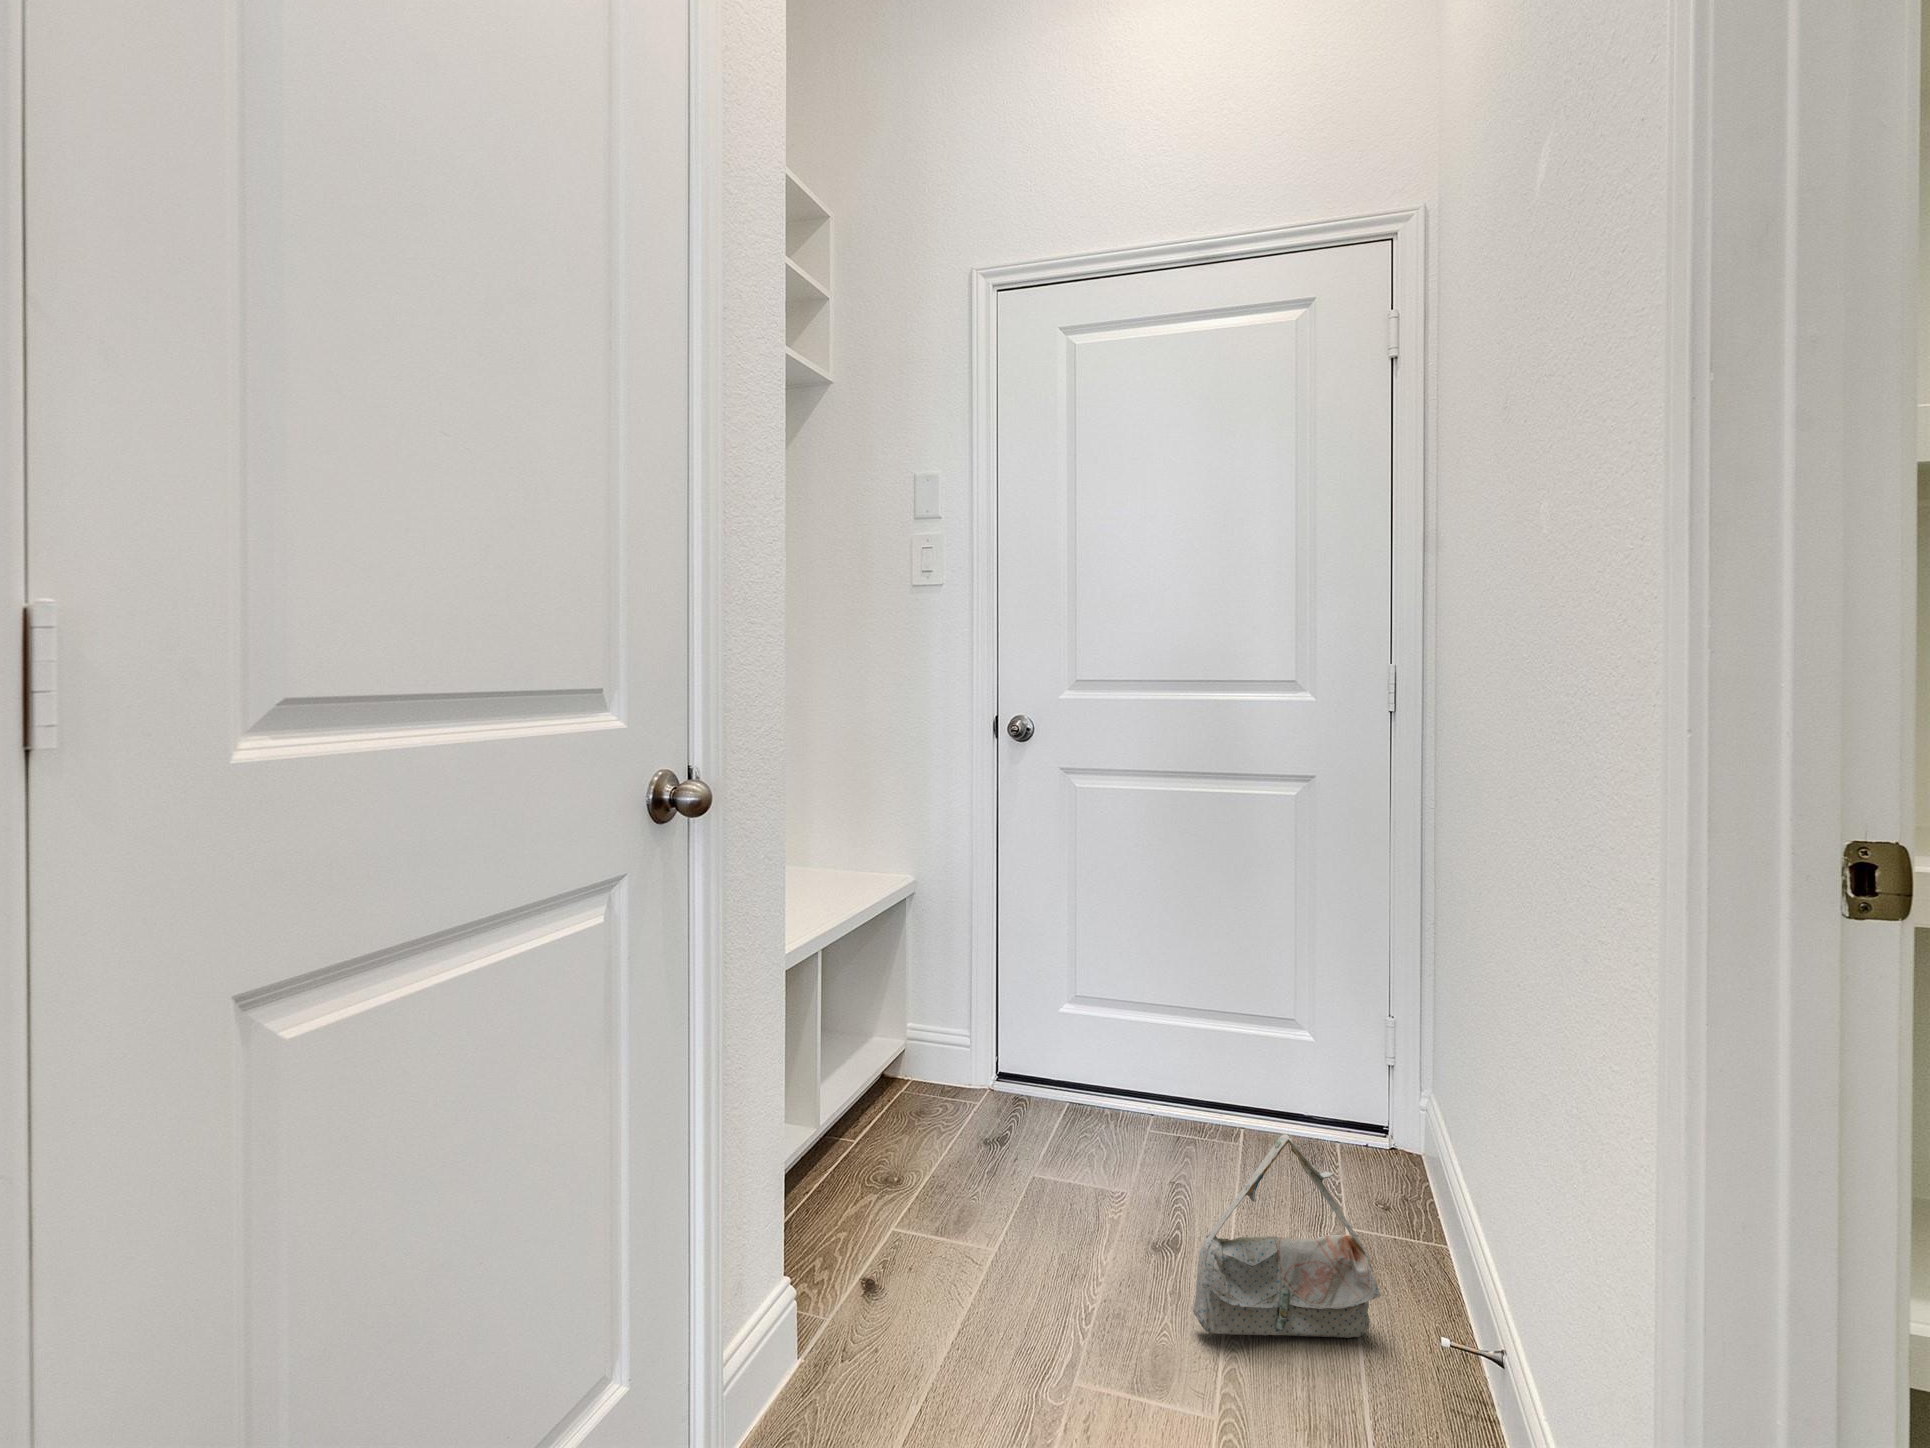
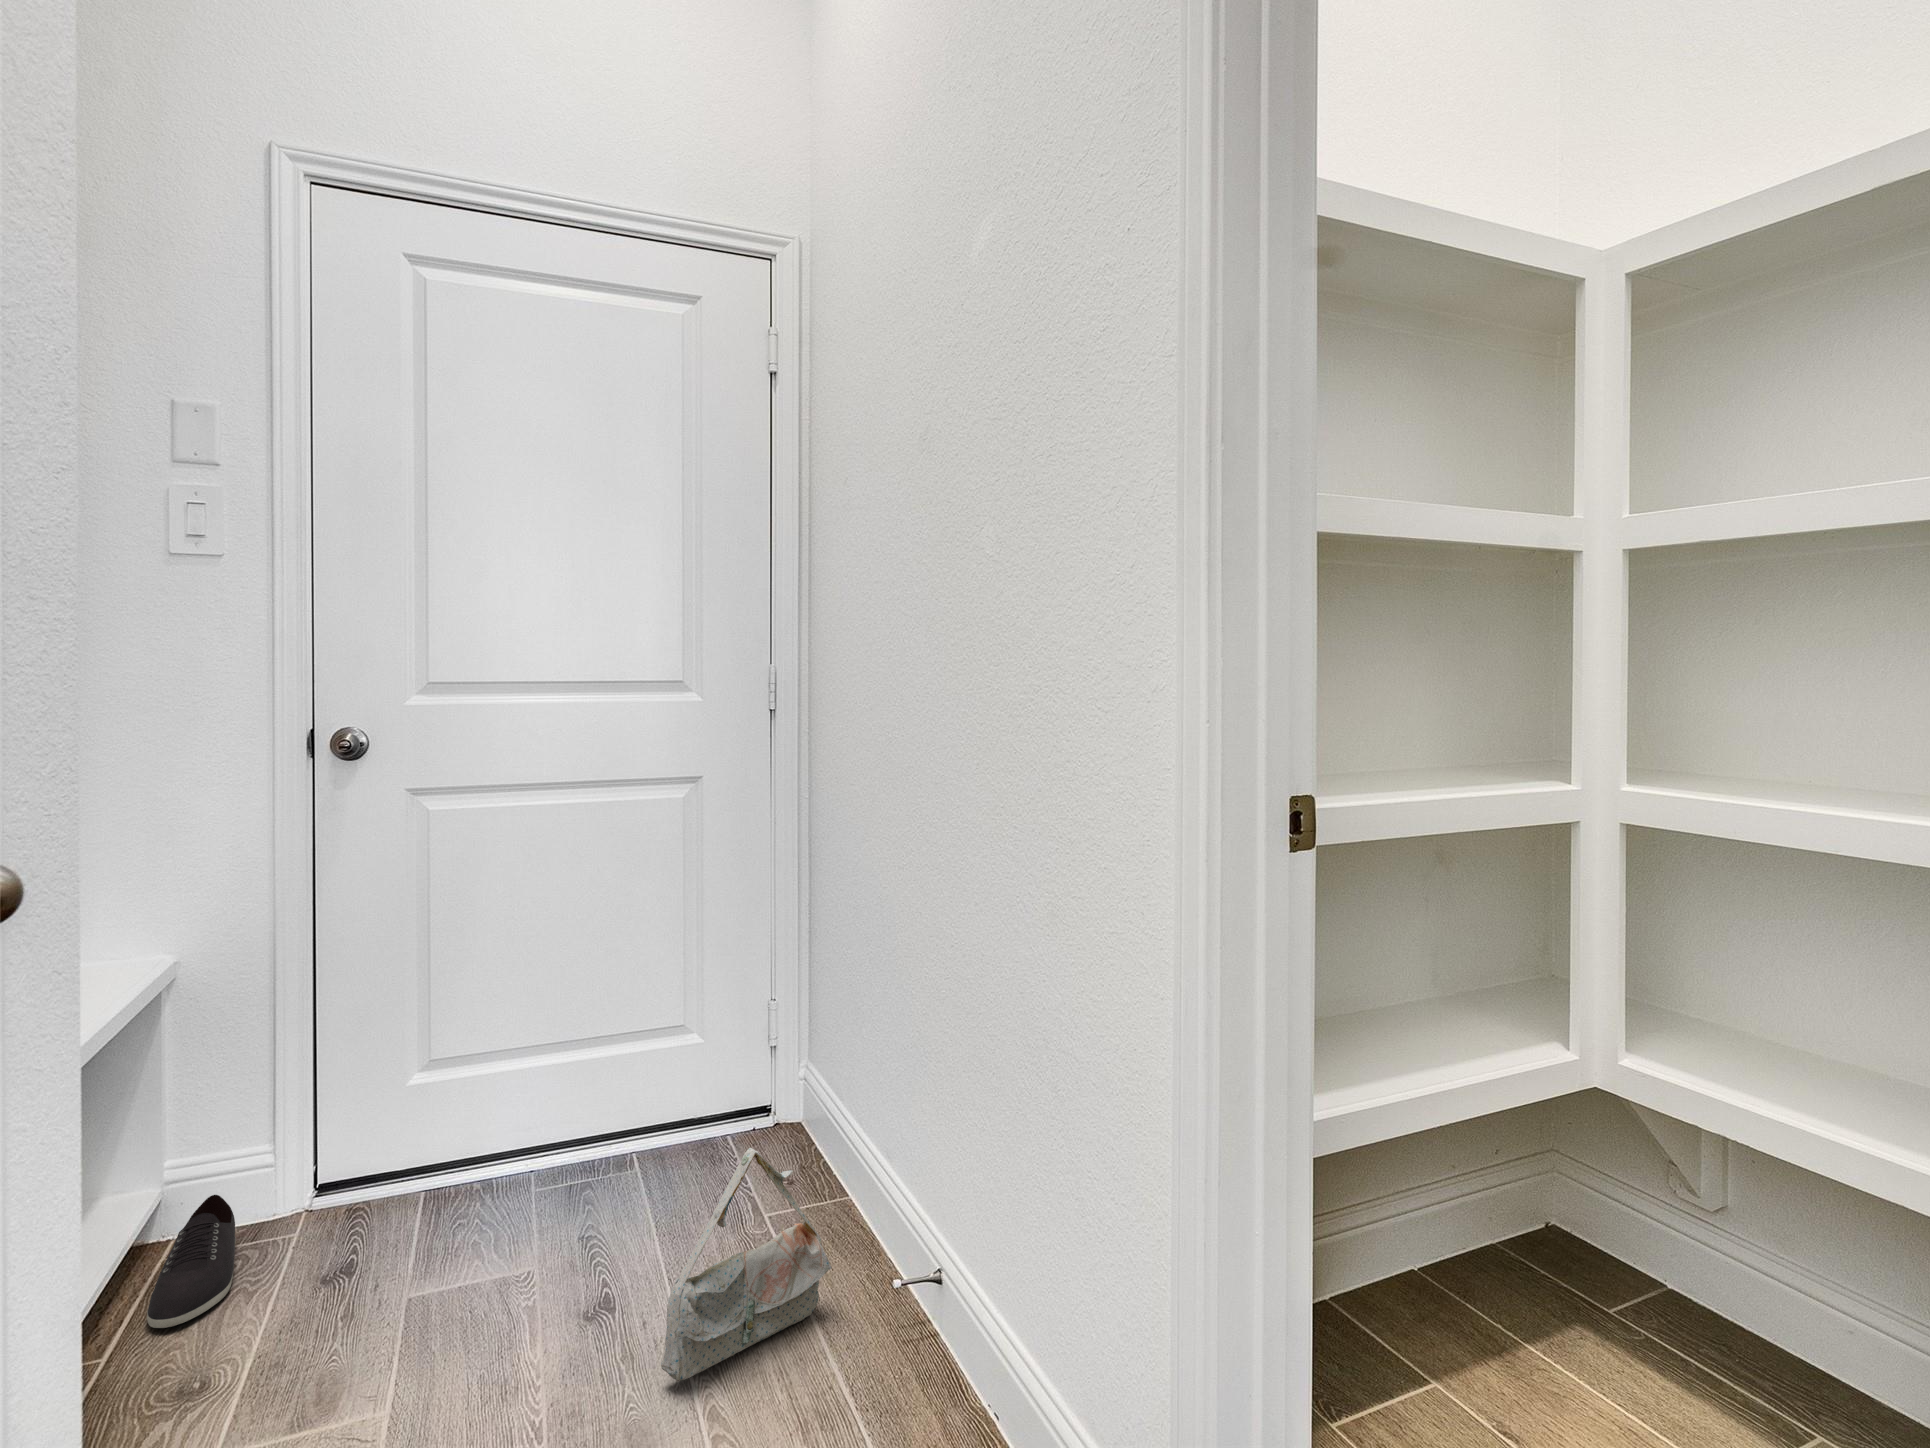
shoe: none [884,1057,945,1135] -> present [147,1195,236,1328]

